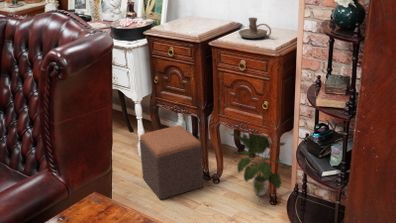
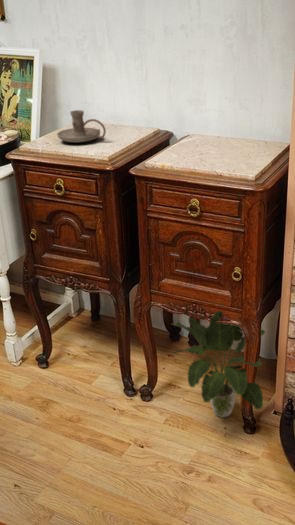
candle holder: present [239,18,271,38] -> present [57,110,106,142]
footstool: present [140,125,203,199] -> none [12,308,126,442]

